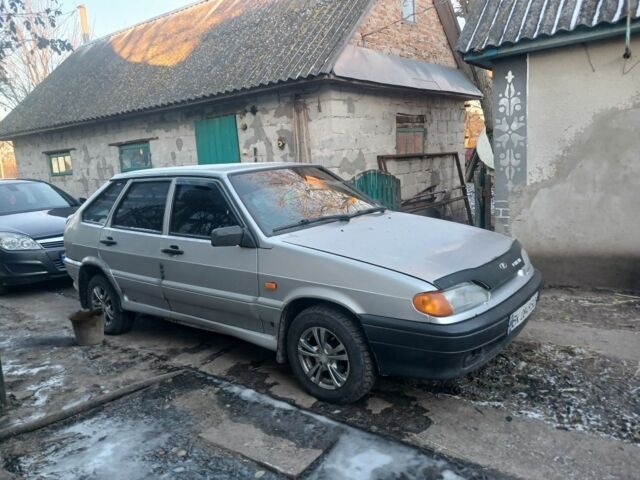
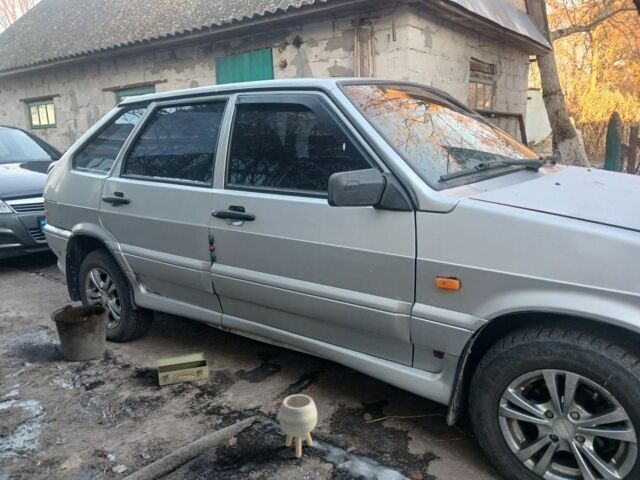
toolbox: none [134,337,166,356] -> present [157,352,208,385]
planter: none [195,352,217,387] -> present [279,394,317,458]

